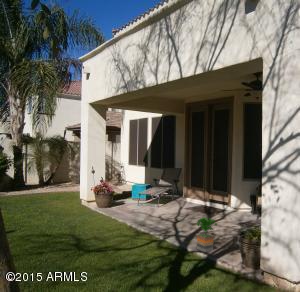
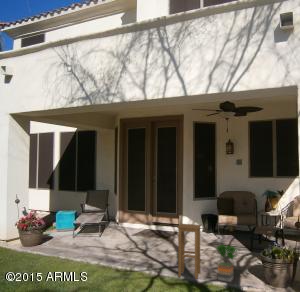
stool: none [166,196,193,245] -> present [177,224,201,279]

